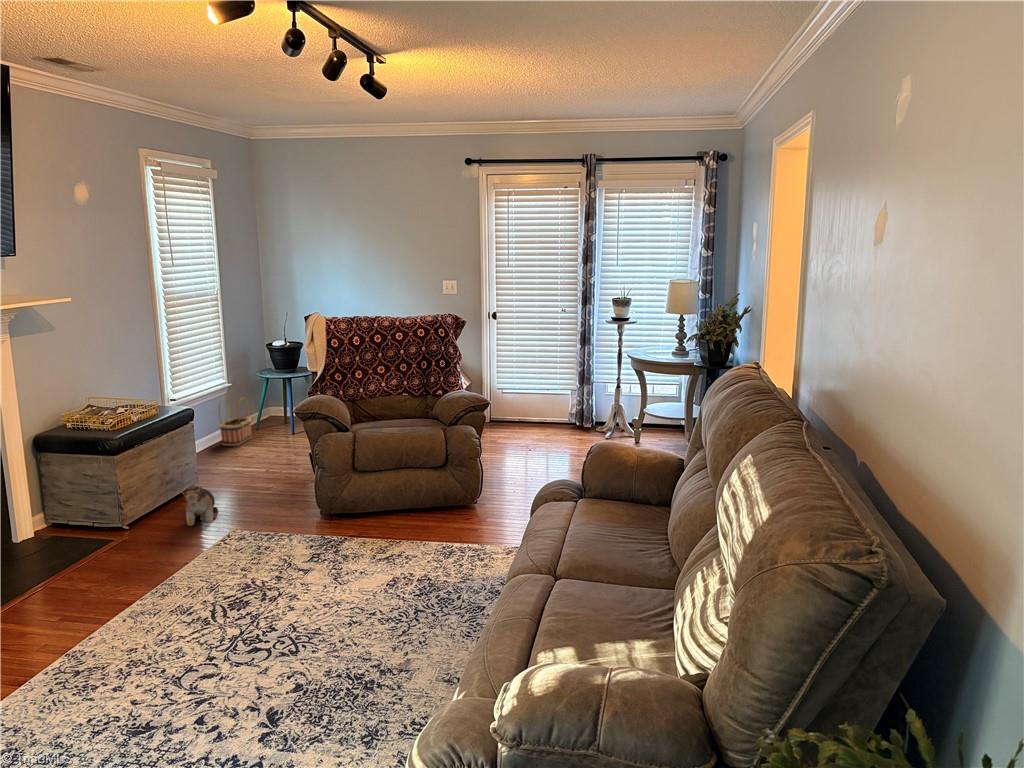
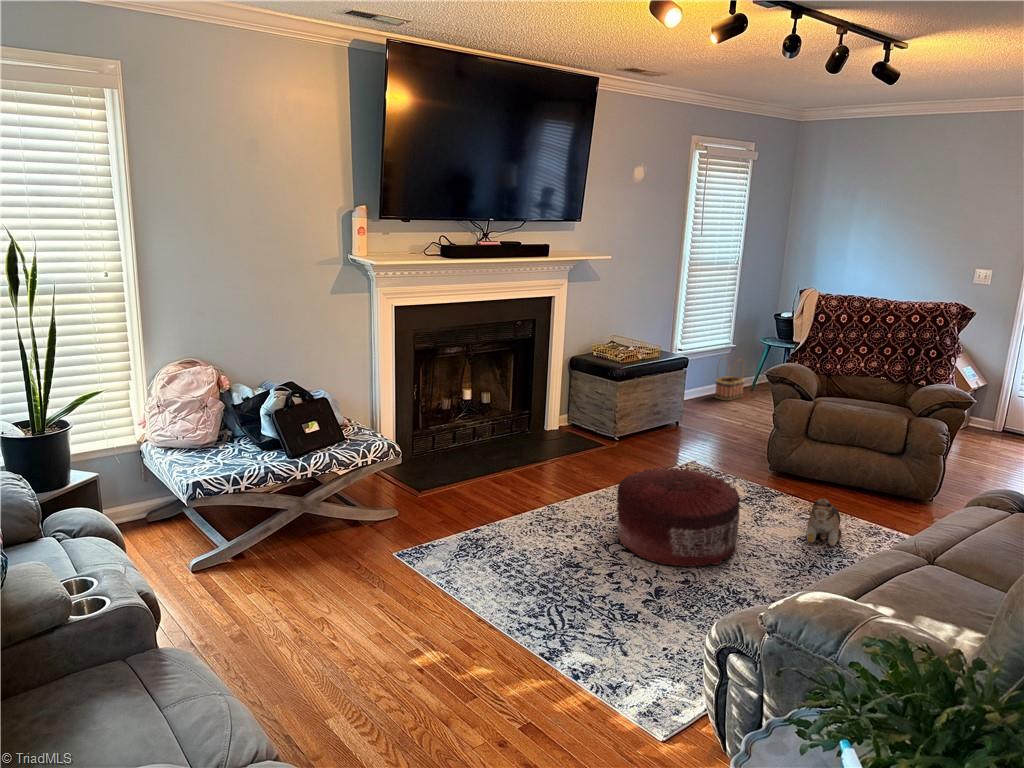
plush toy: present [180,484,218,526] -> present [807,498,842,546]
pouf: none [175,544,336,679] -> present [617,468,741,567]

